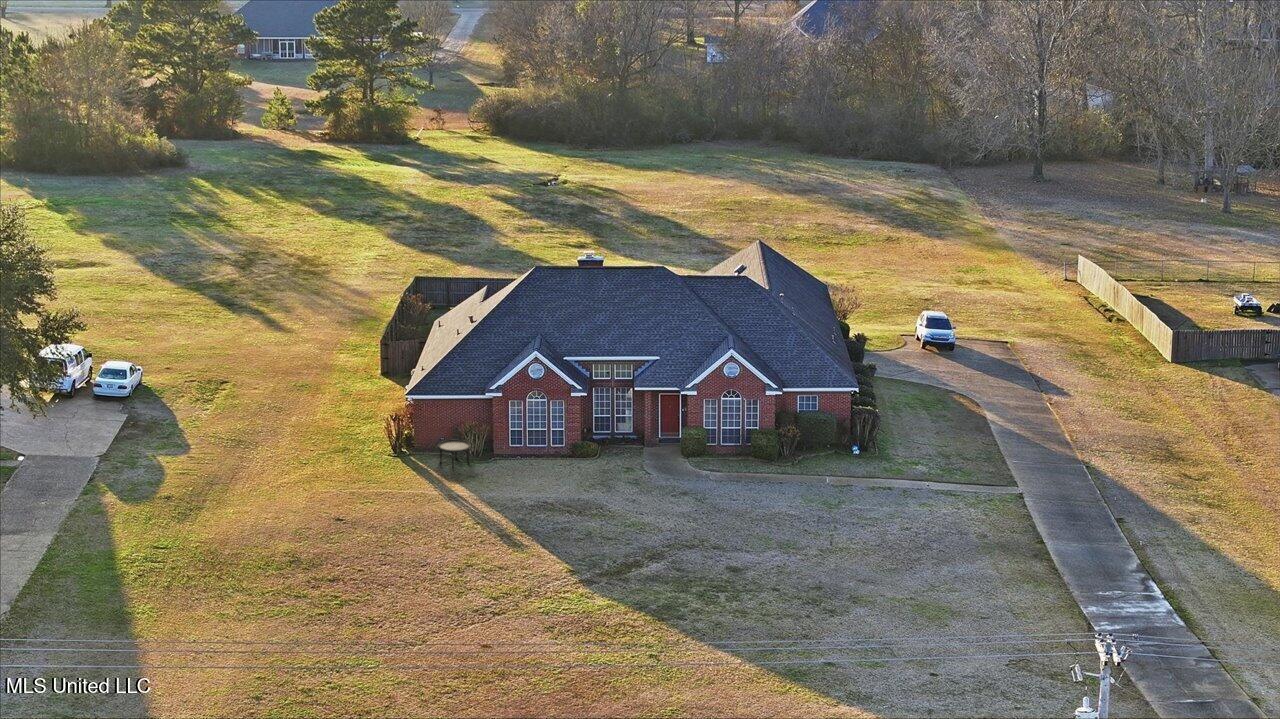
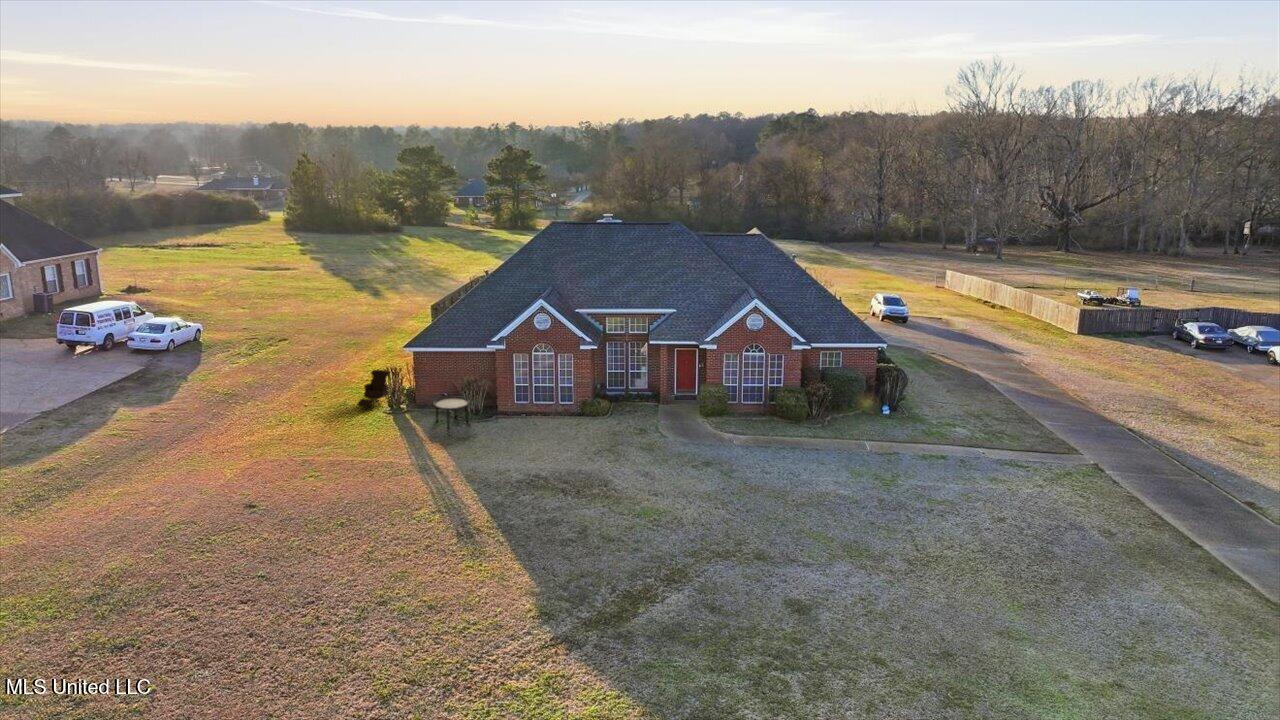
lounge chair: none [364,416,392,455] -> present [358,370,389,408]

